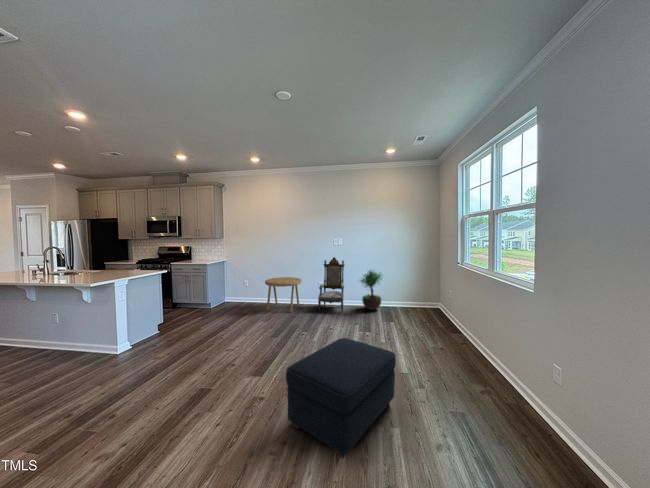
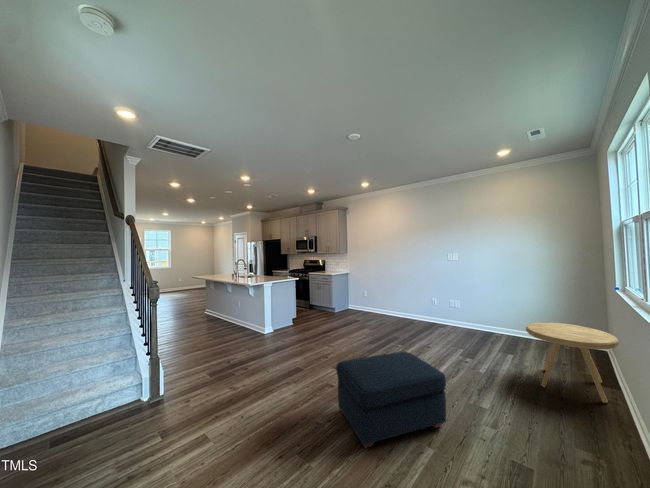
armchair: present [318,257,344,312] -> none [427,273,461,334]
potted tree: present [361,271,382,310] -> none [474,286,510,338]
side table: present [265,277,302,312] -> present [526,322,619,403]

